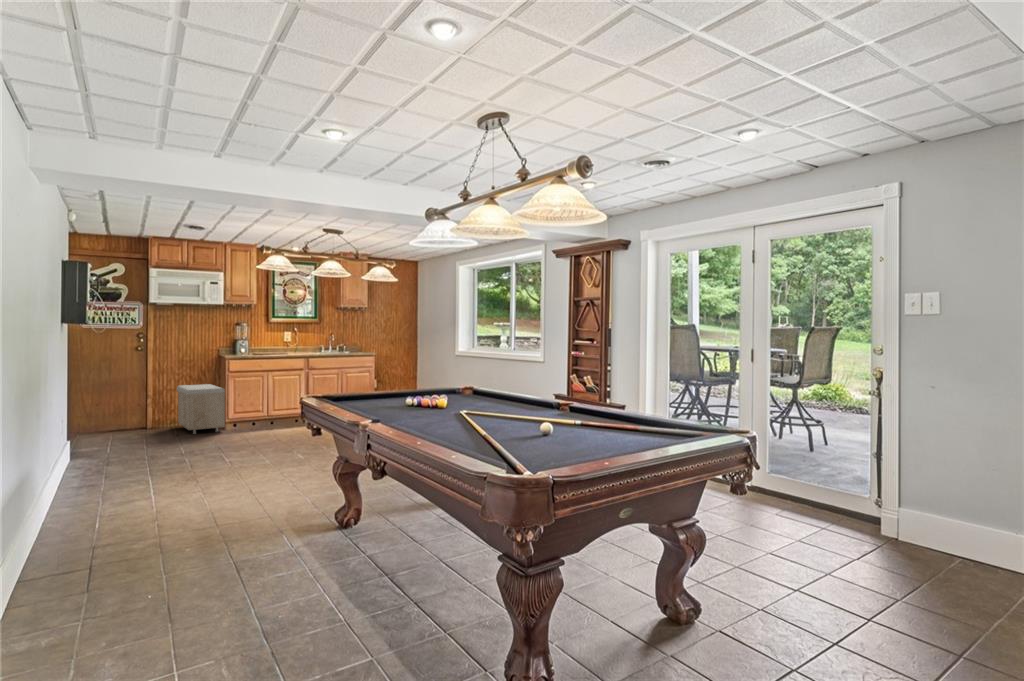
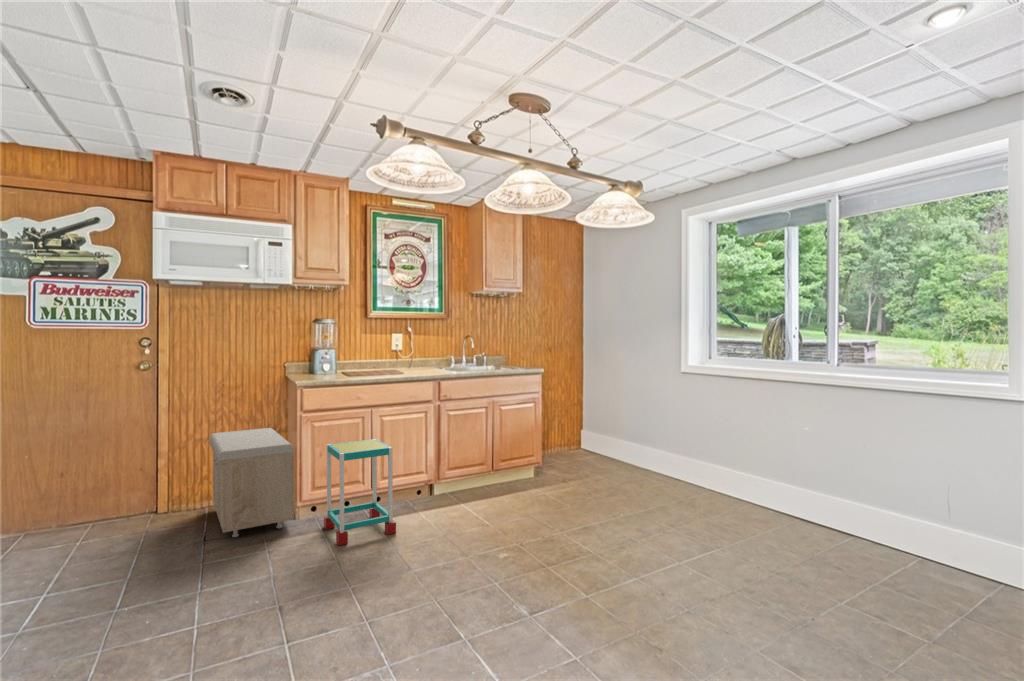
side table: none [241,388,278,435] -> present [324,439,396,545]

